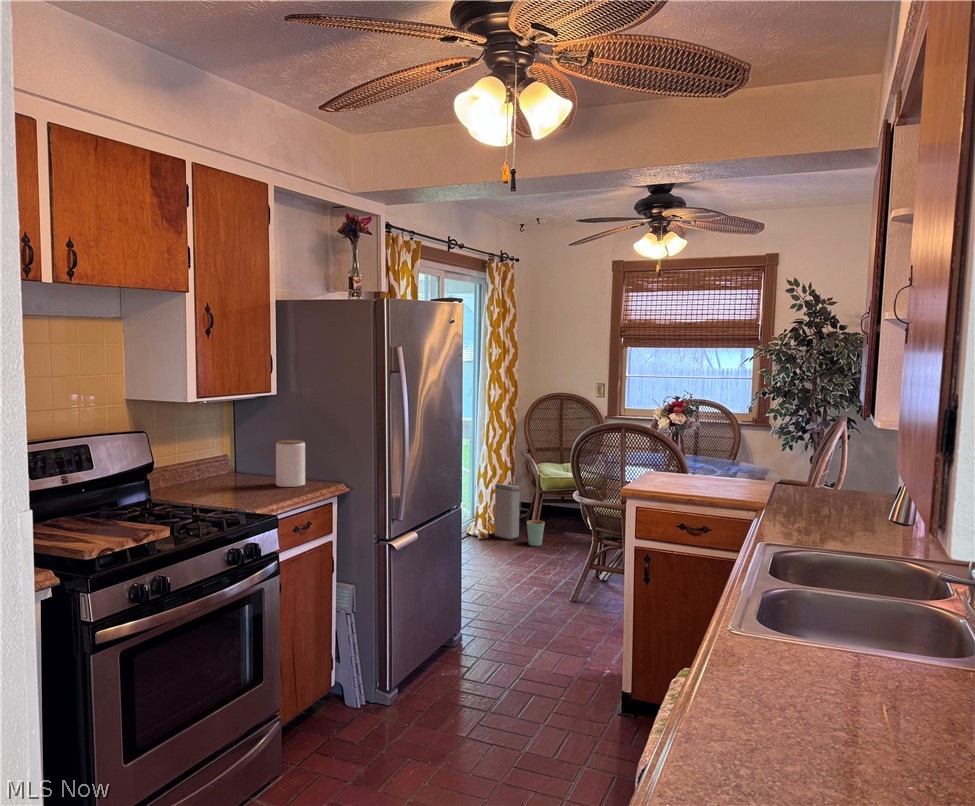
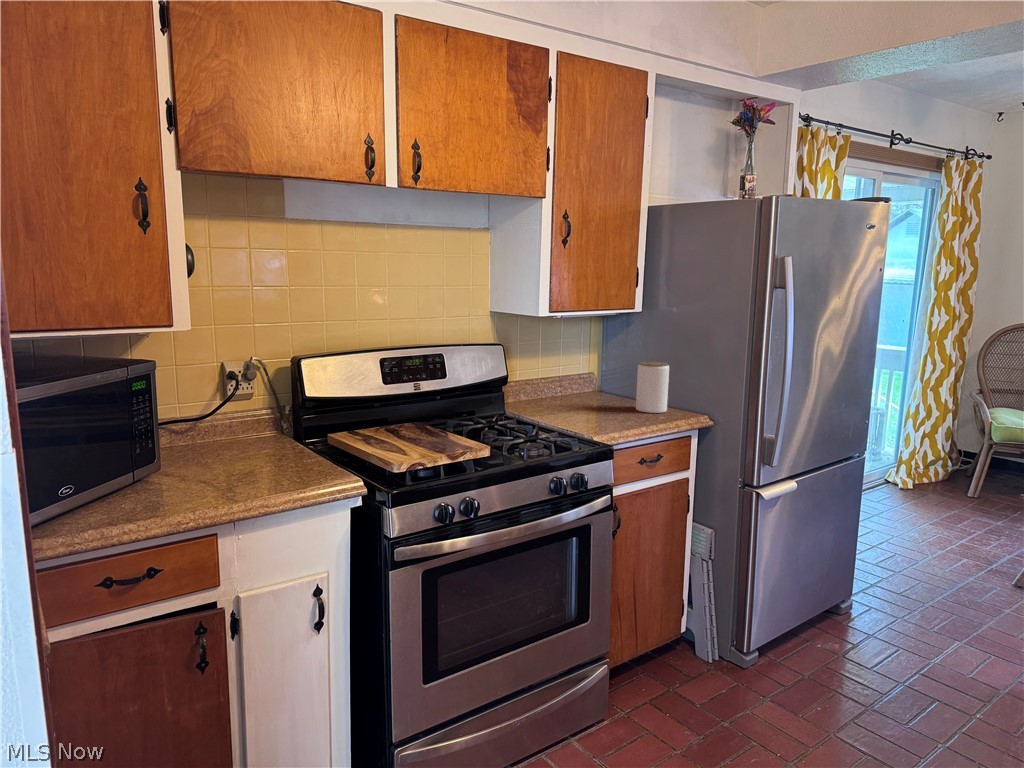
trash can: present [495,483,545,546] -> none [921,427,993,509]

